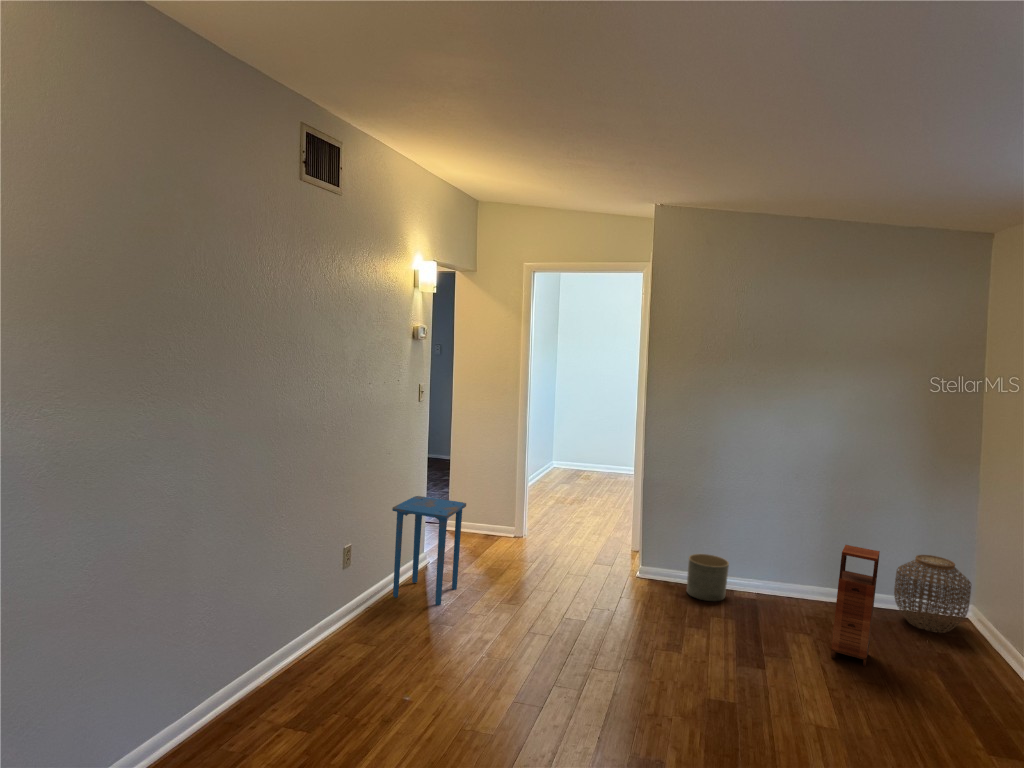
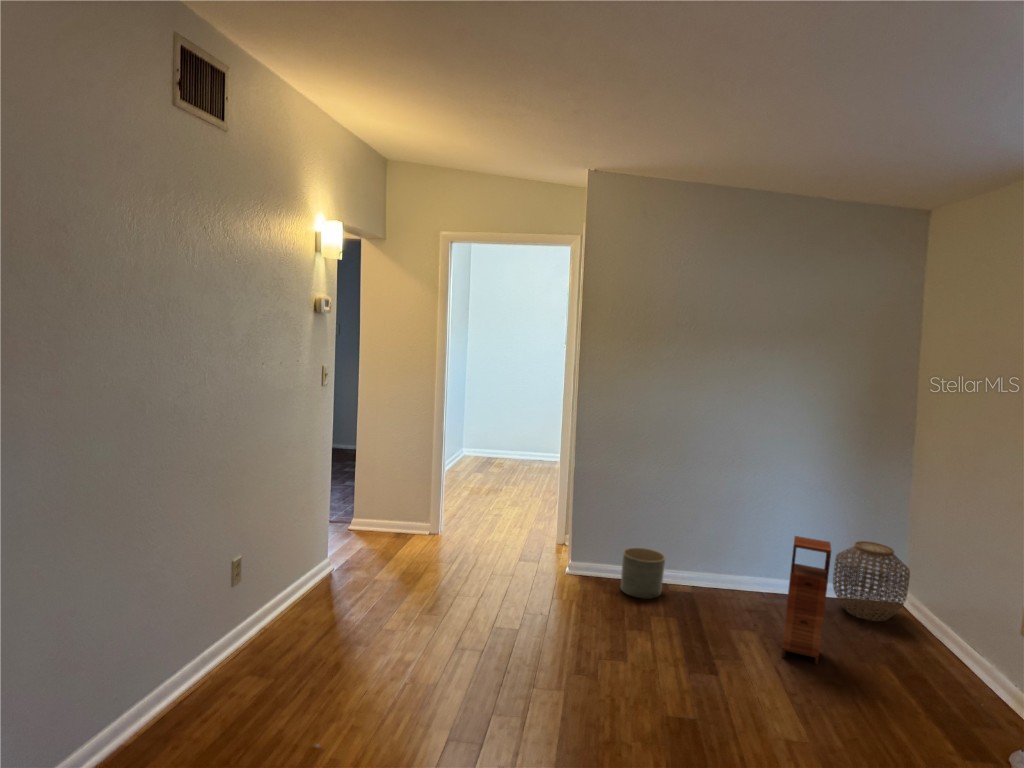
side table: present [392,496,466,605] -> none [293,494,379,621]

